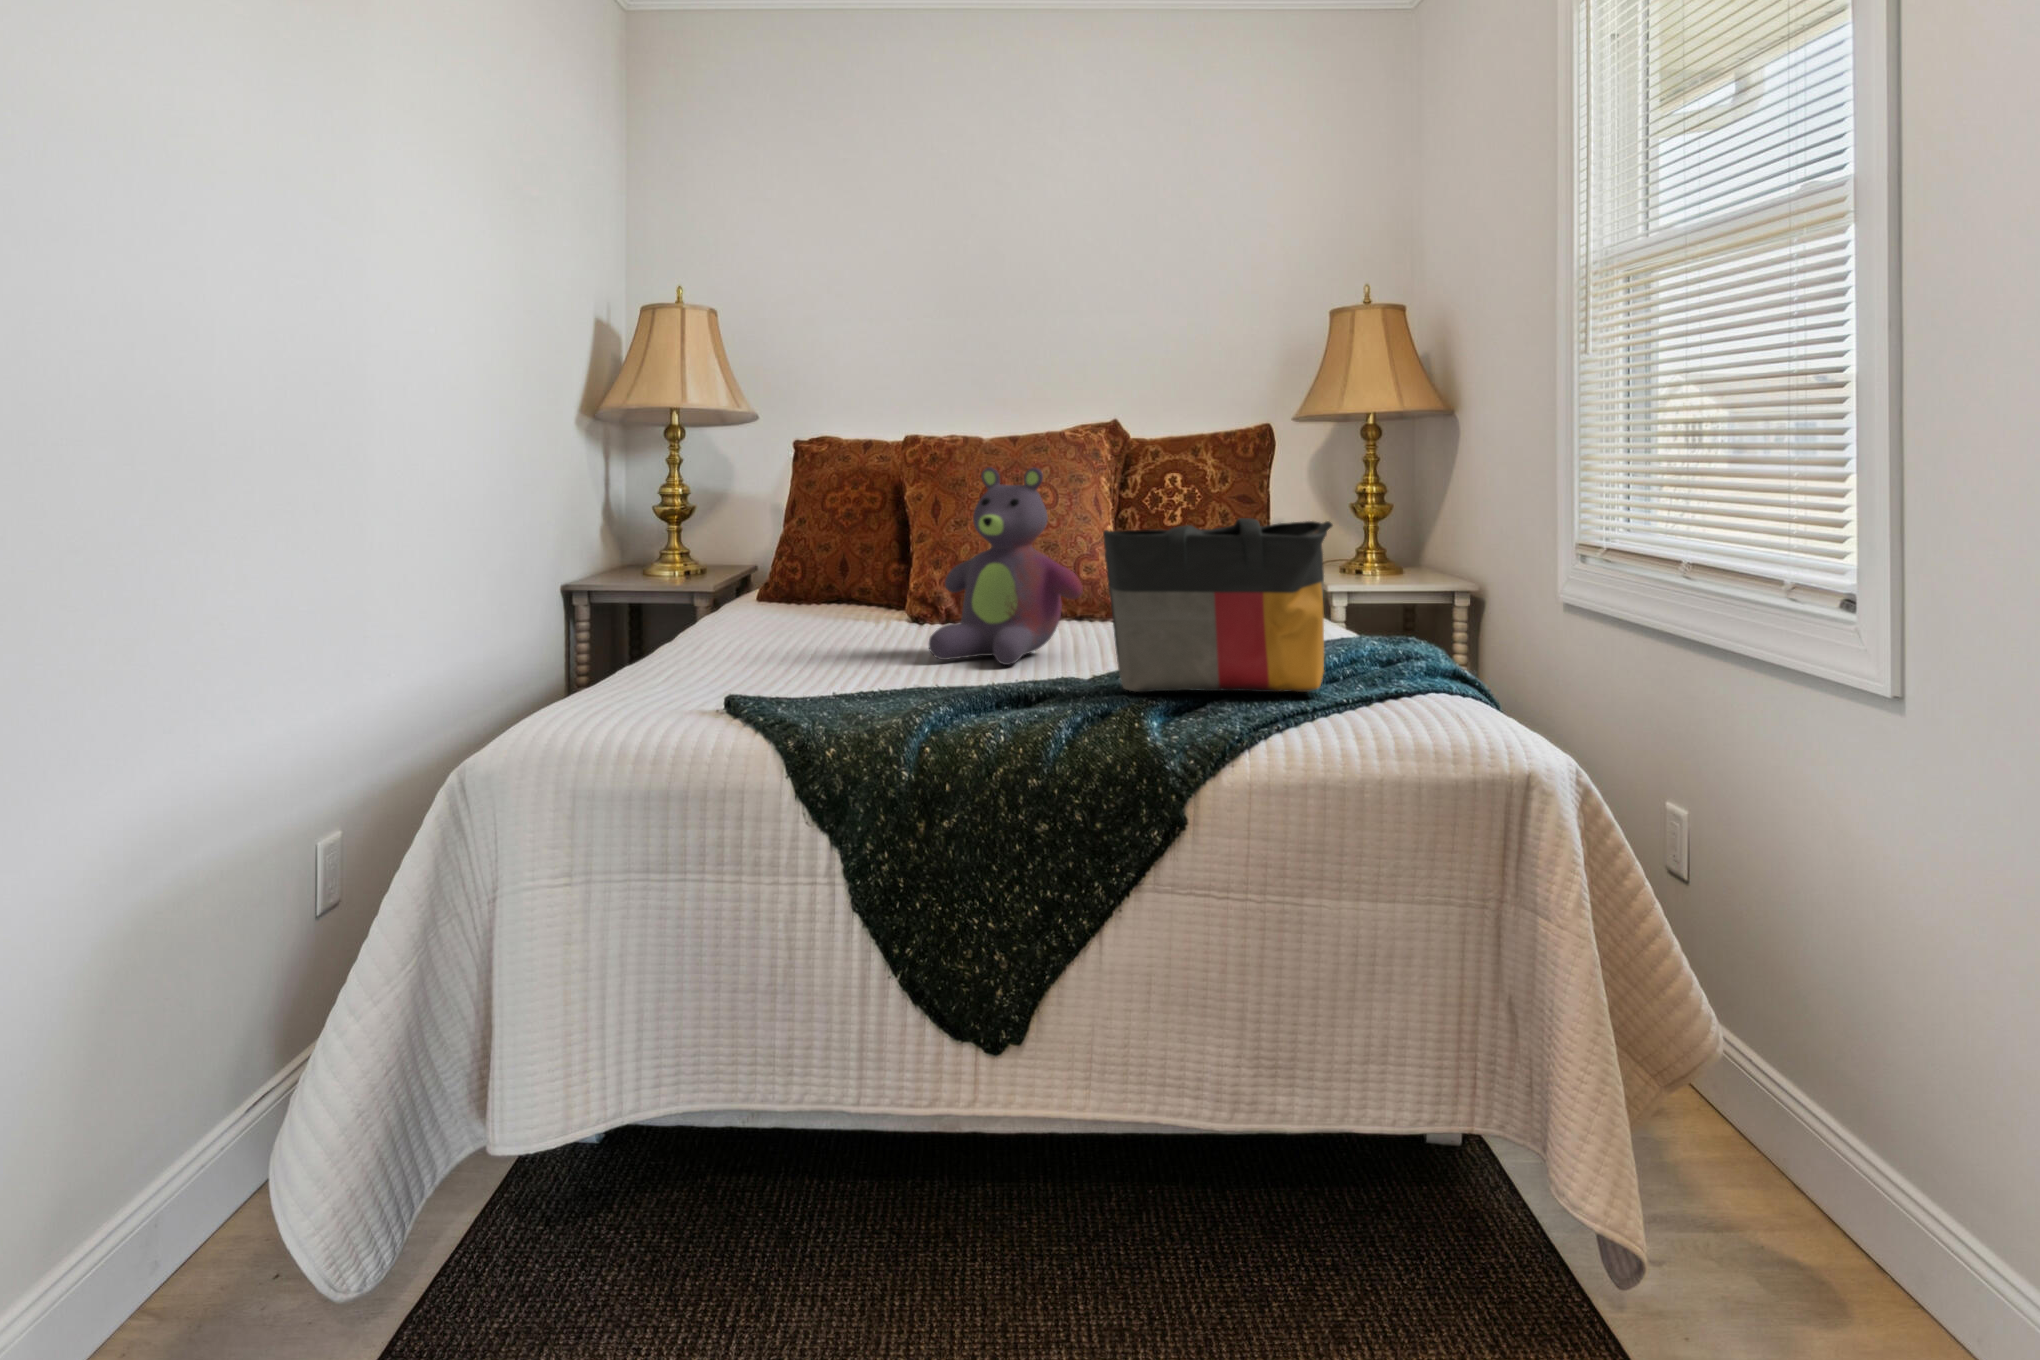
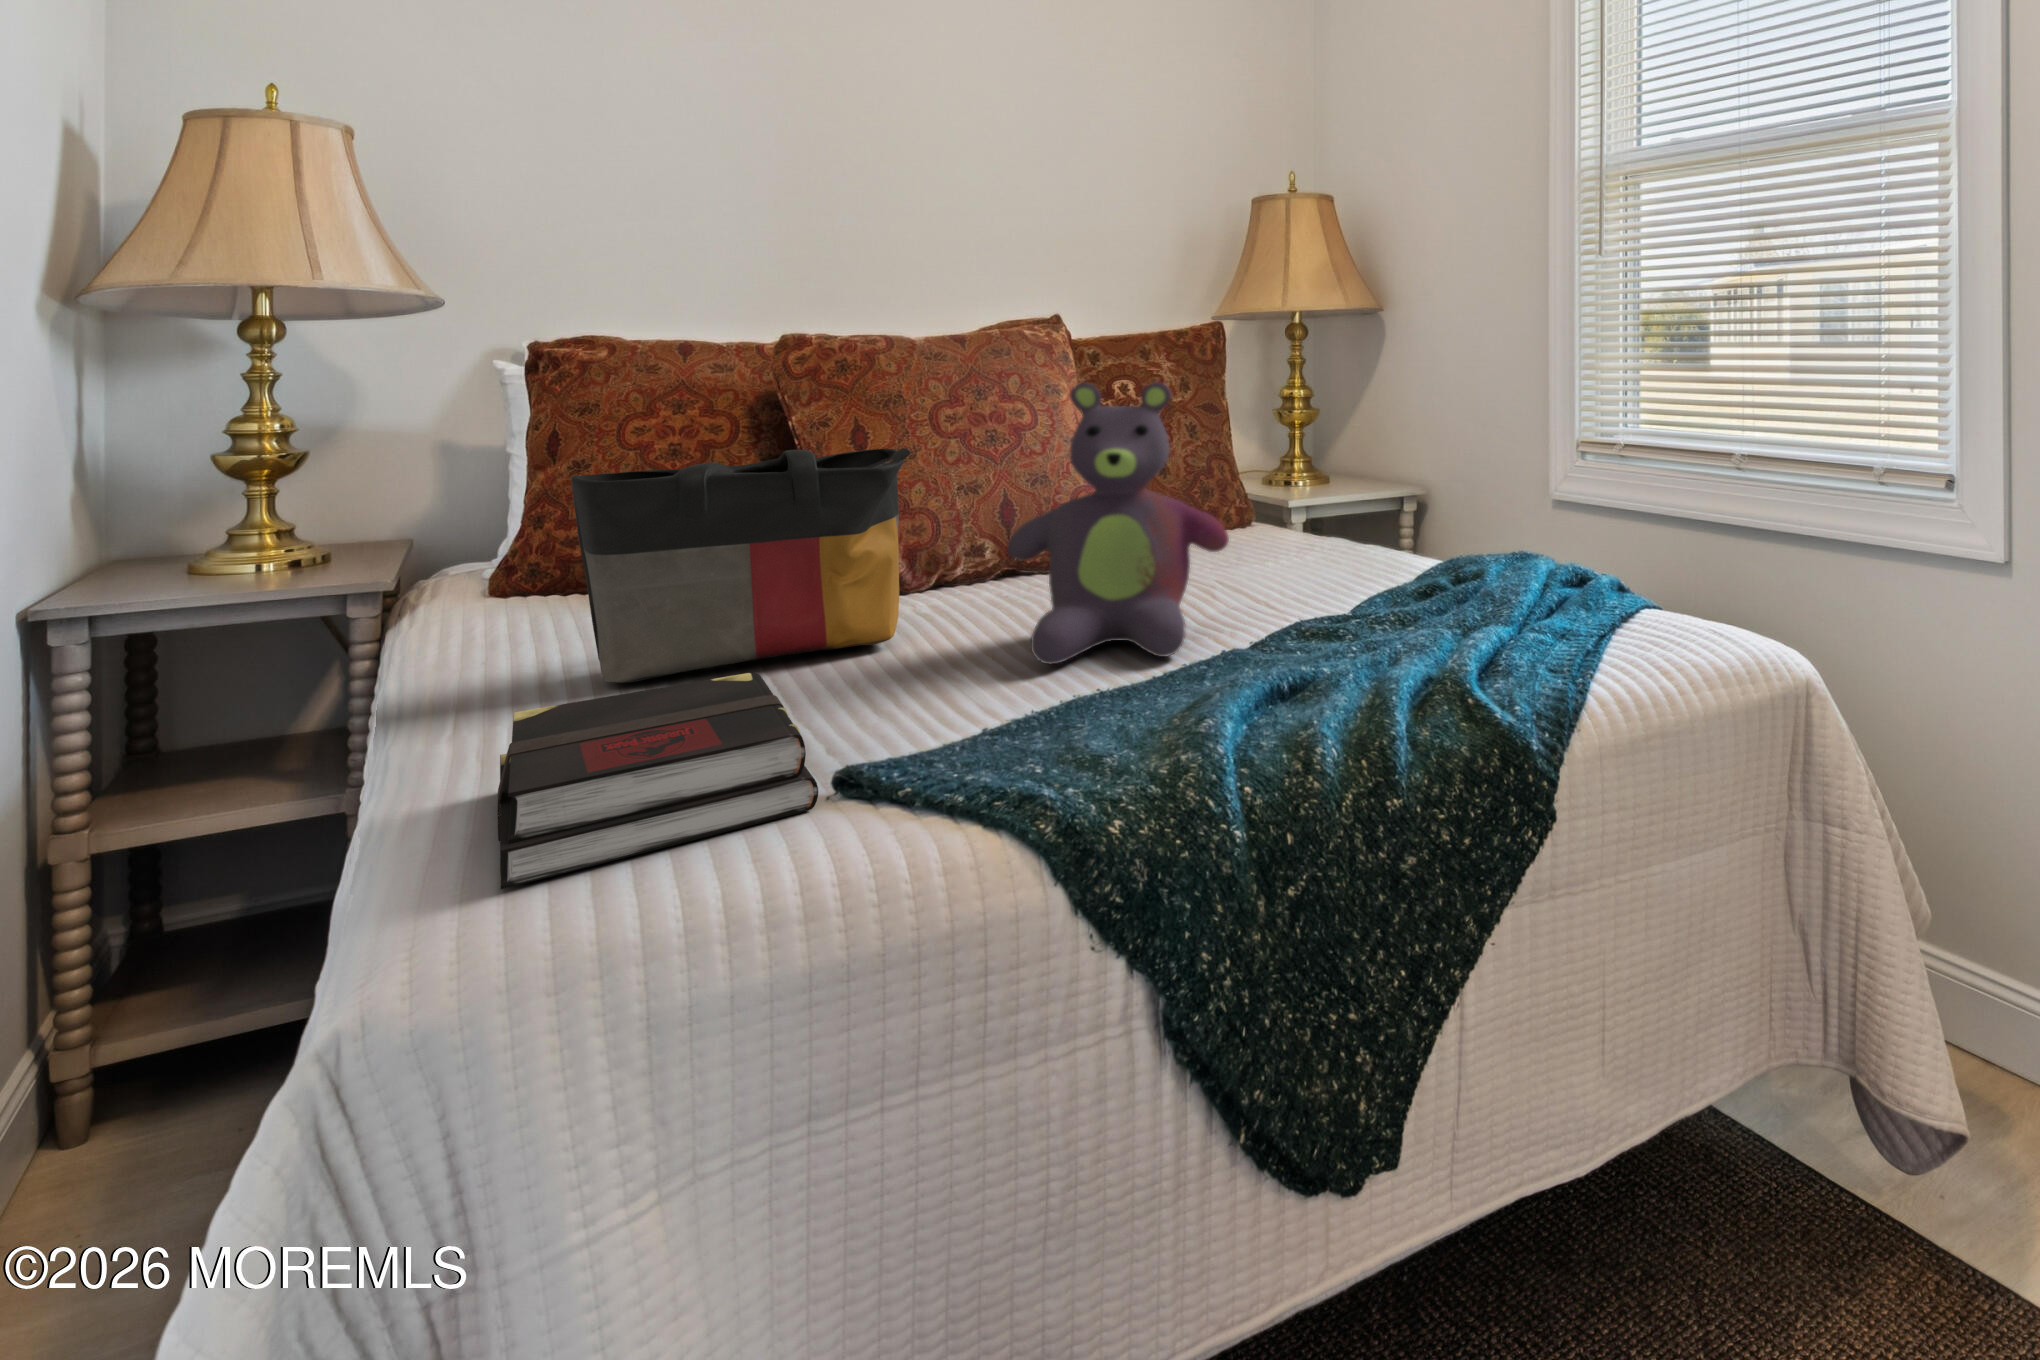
tote bag: present [1103,518,1333,692] -> present [571,448,911,683]
book: none [628,629,776,691] -> present [497,672,818,889]

